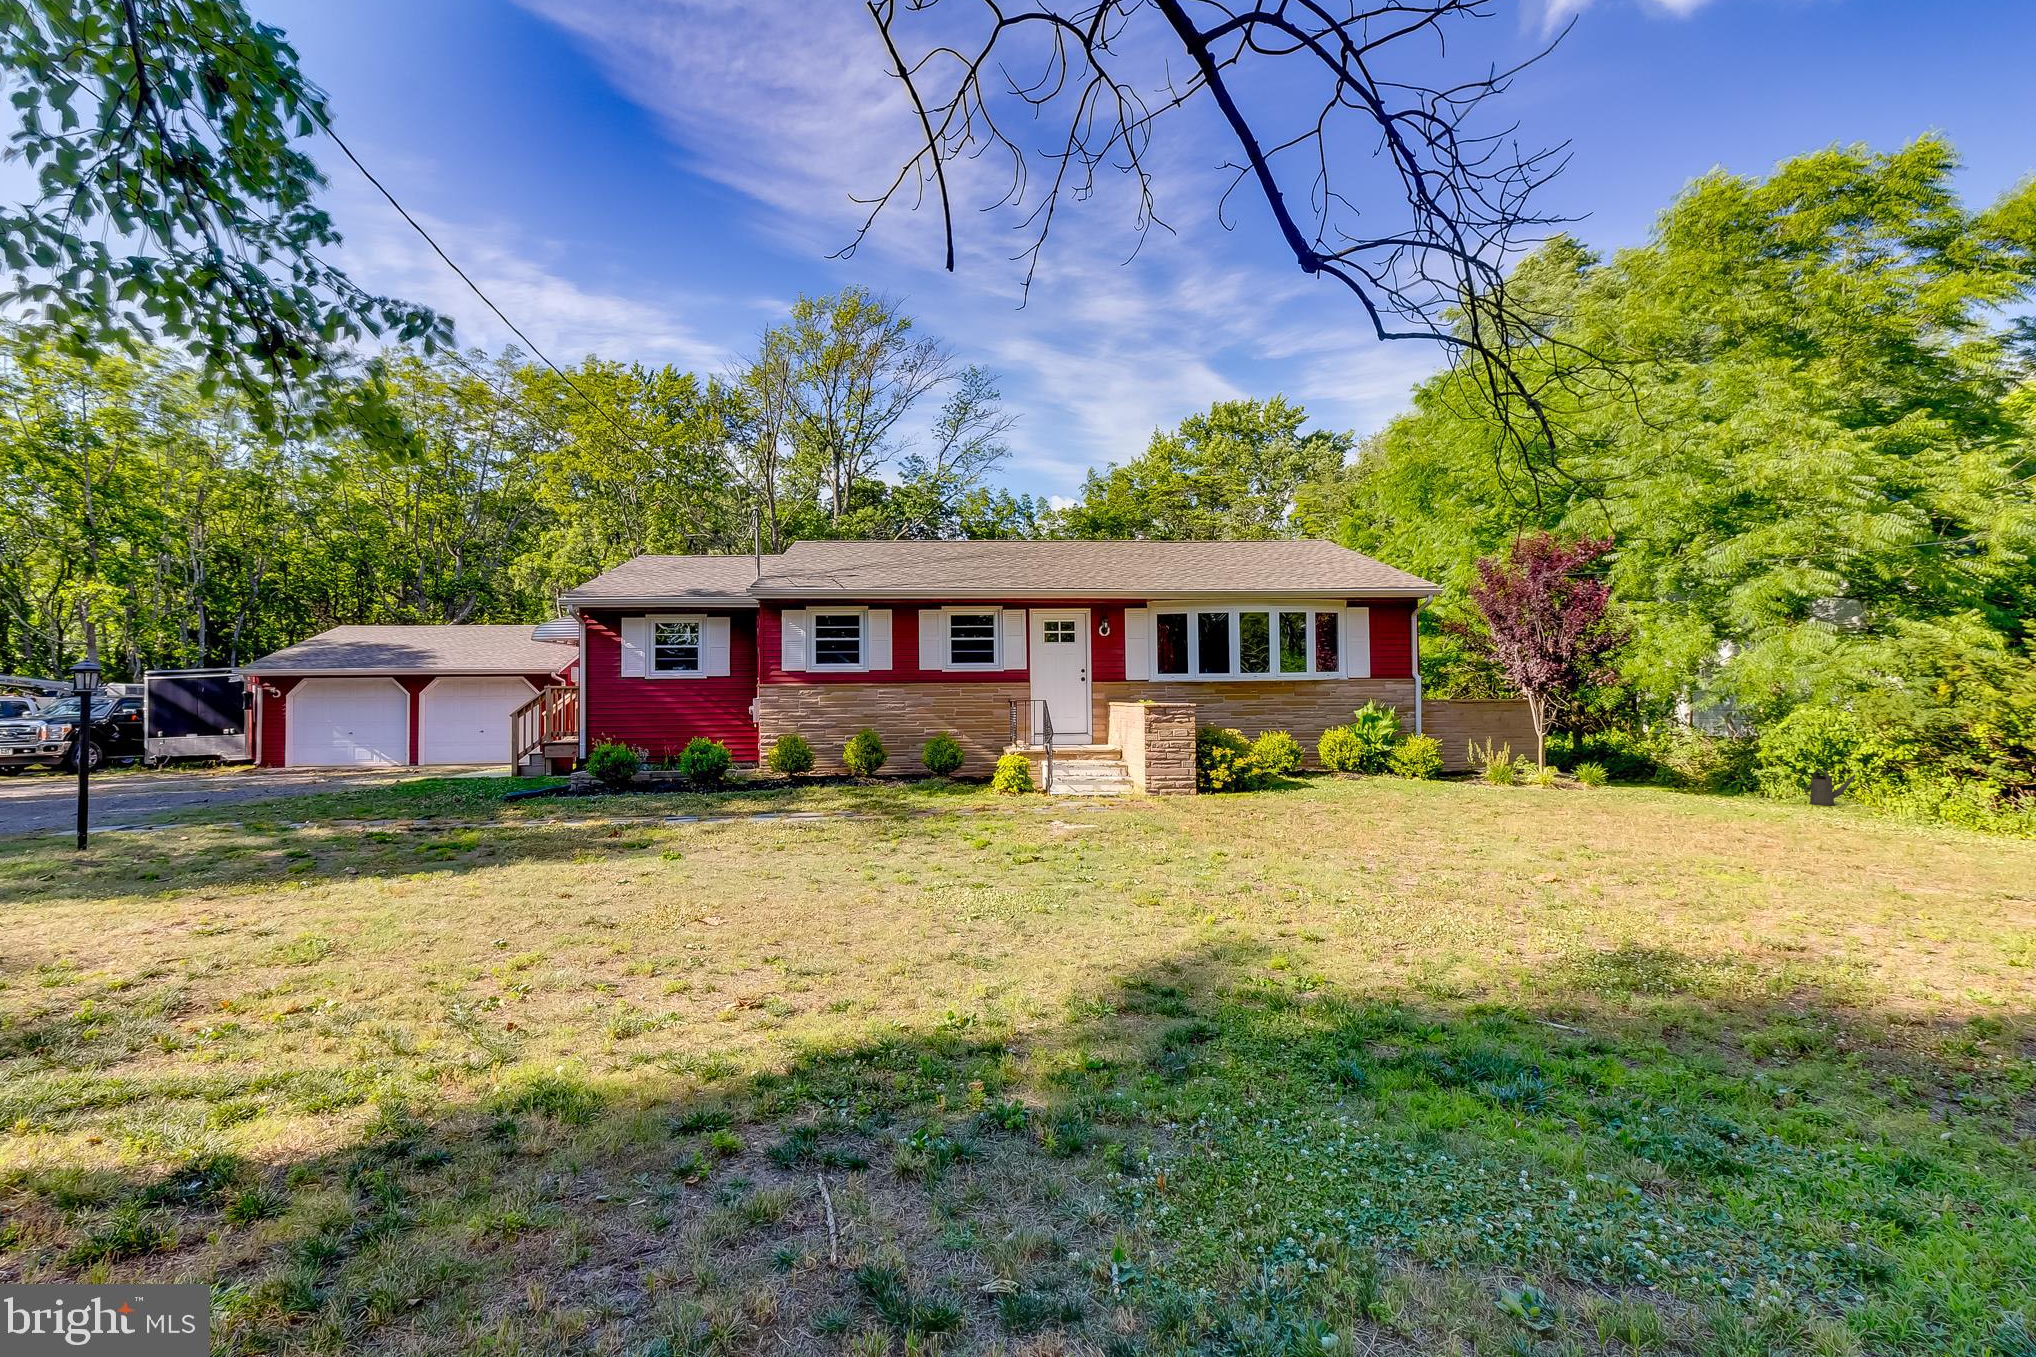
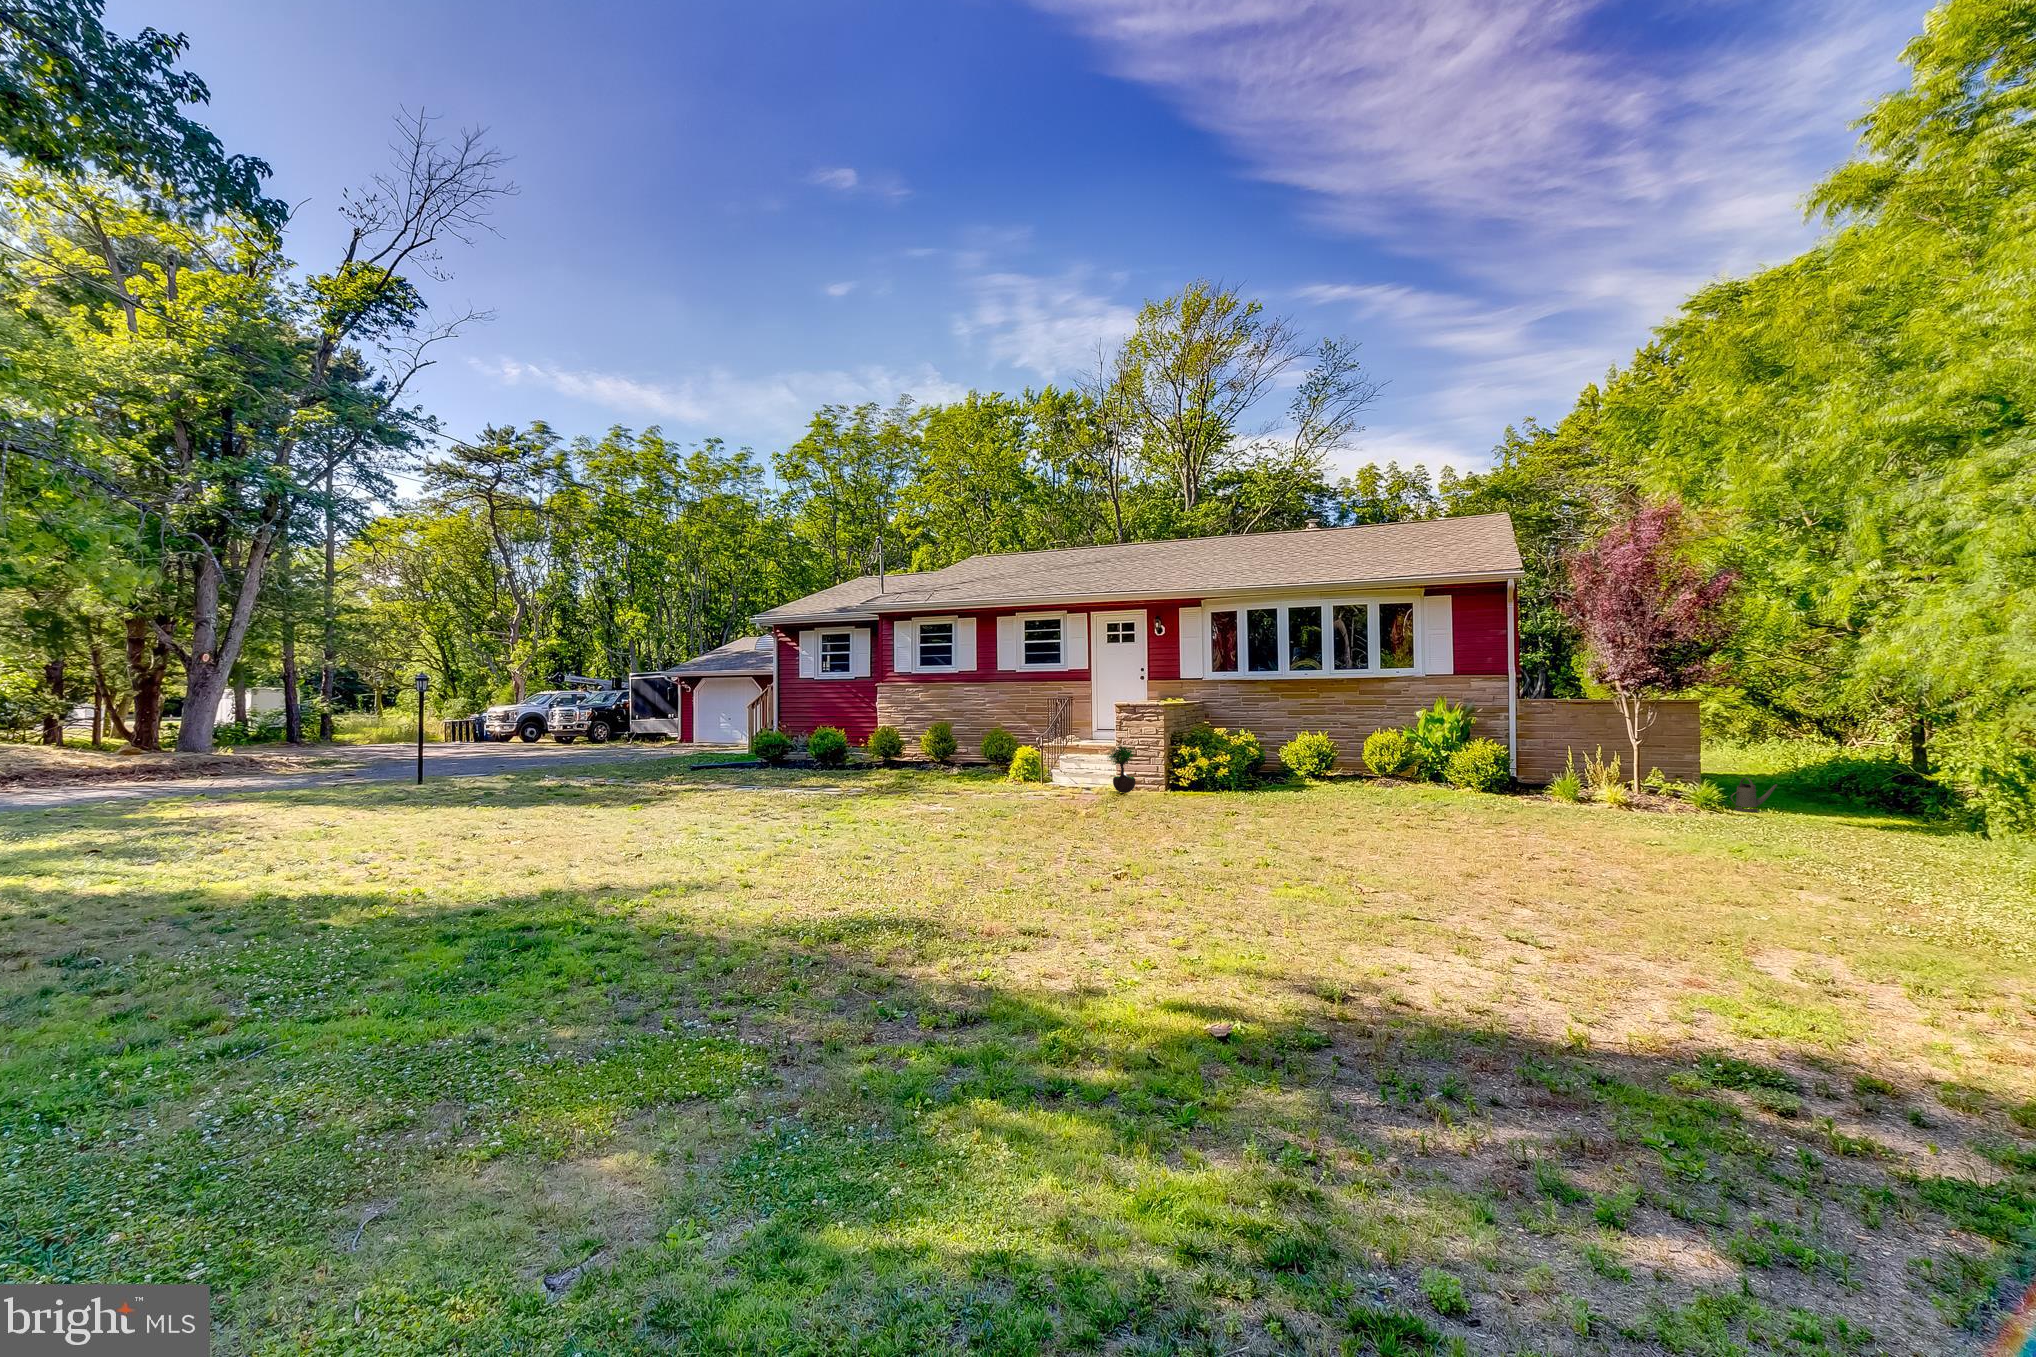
potted tree: none [1135,744,1166,798] -> present [1108,745,1136,793]

